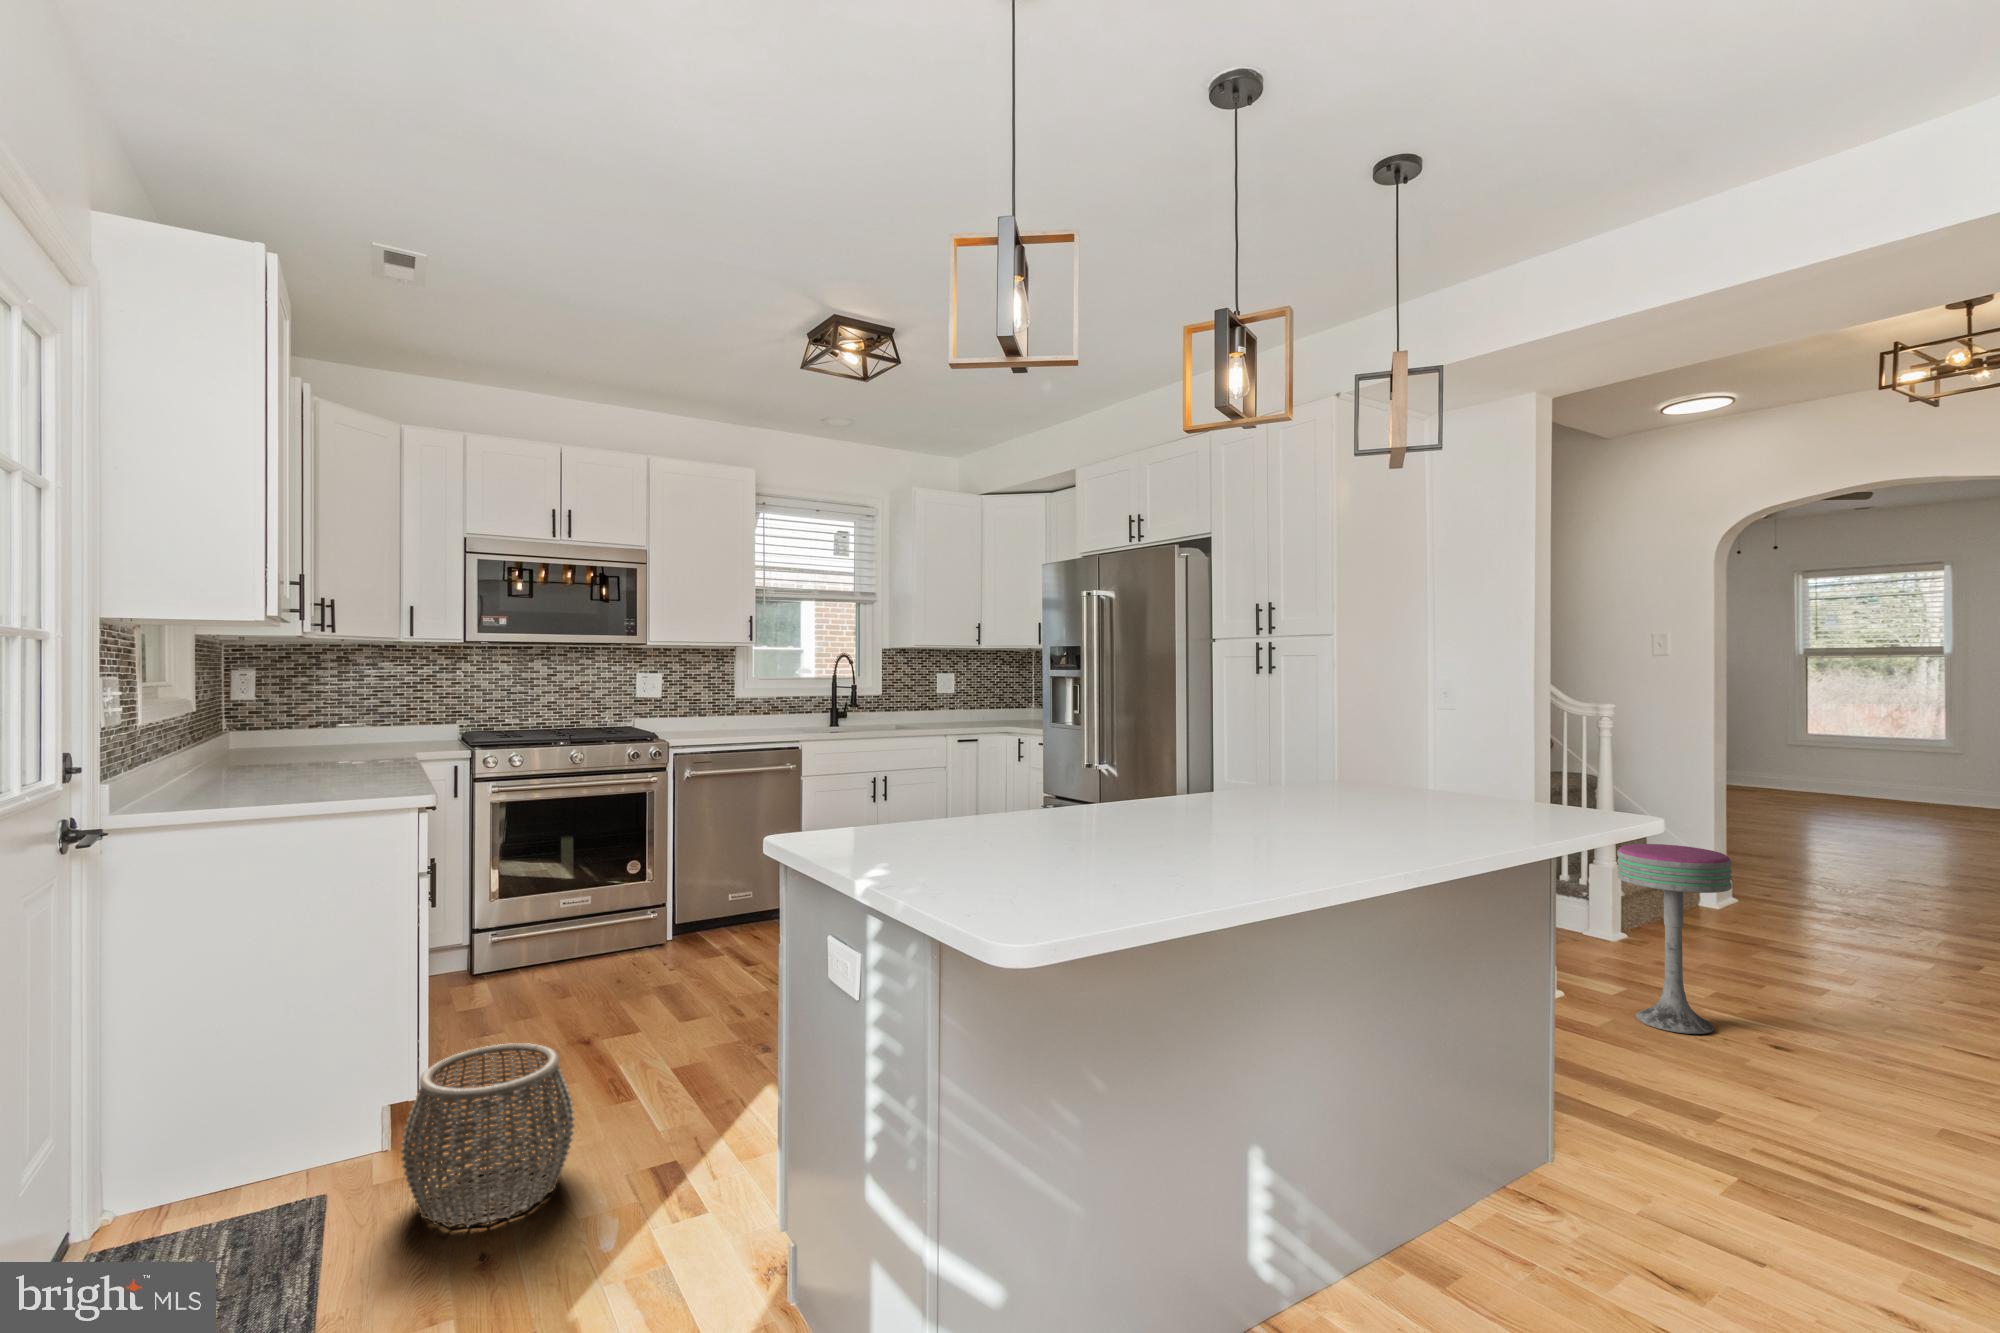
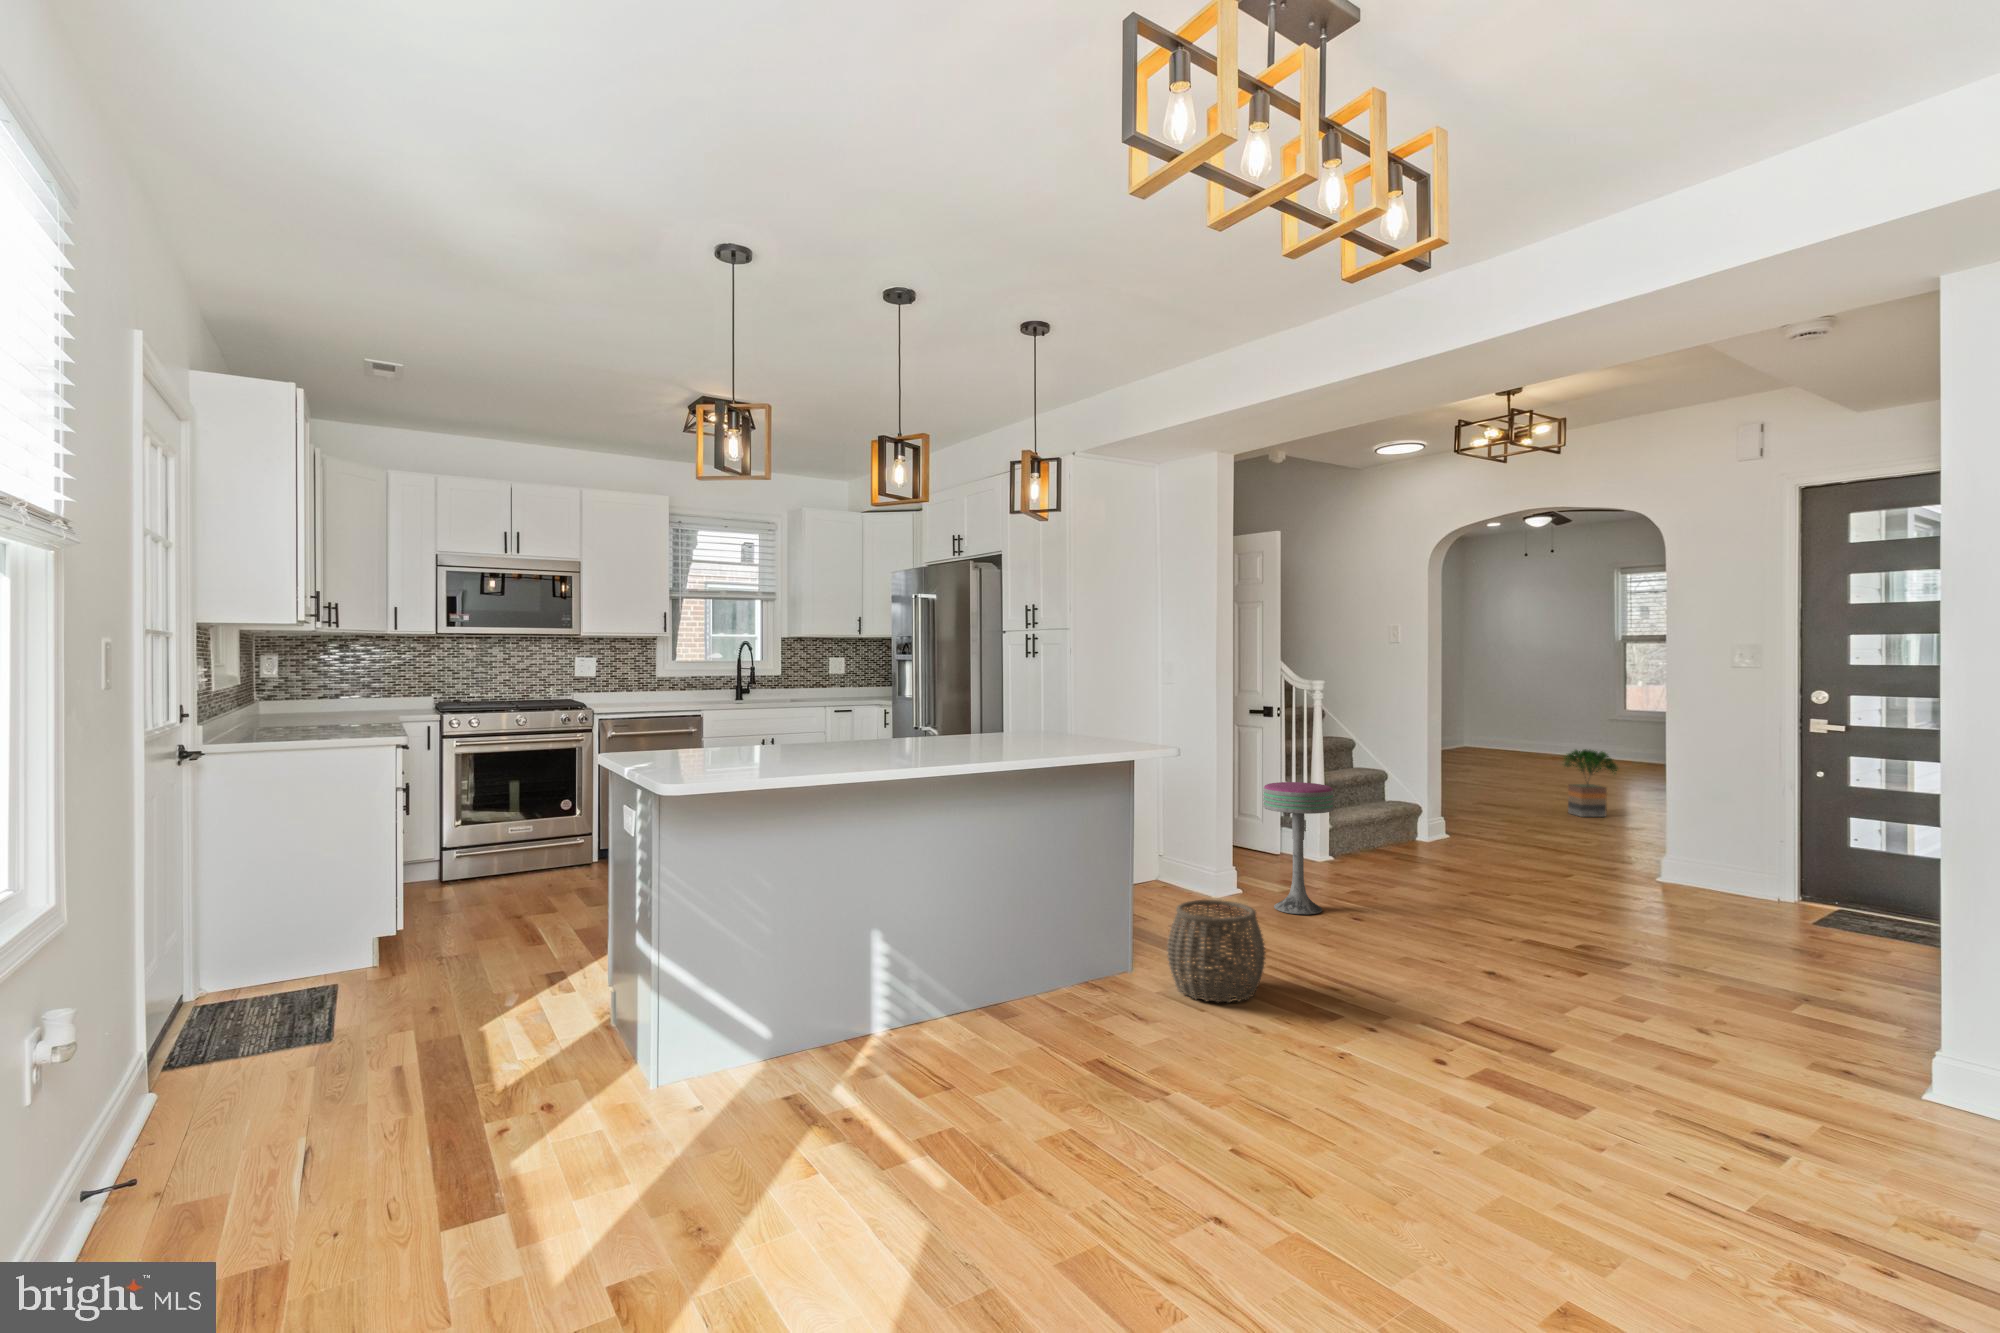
potted tree: none [1809,782,1893,865] -> present [1564,749,1618,817]
woven basket: present [401,1043,575,1227] -> present [1167,900,1265,1002]

